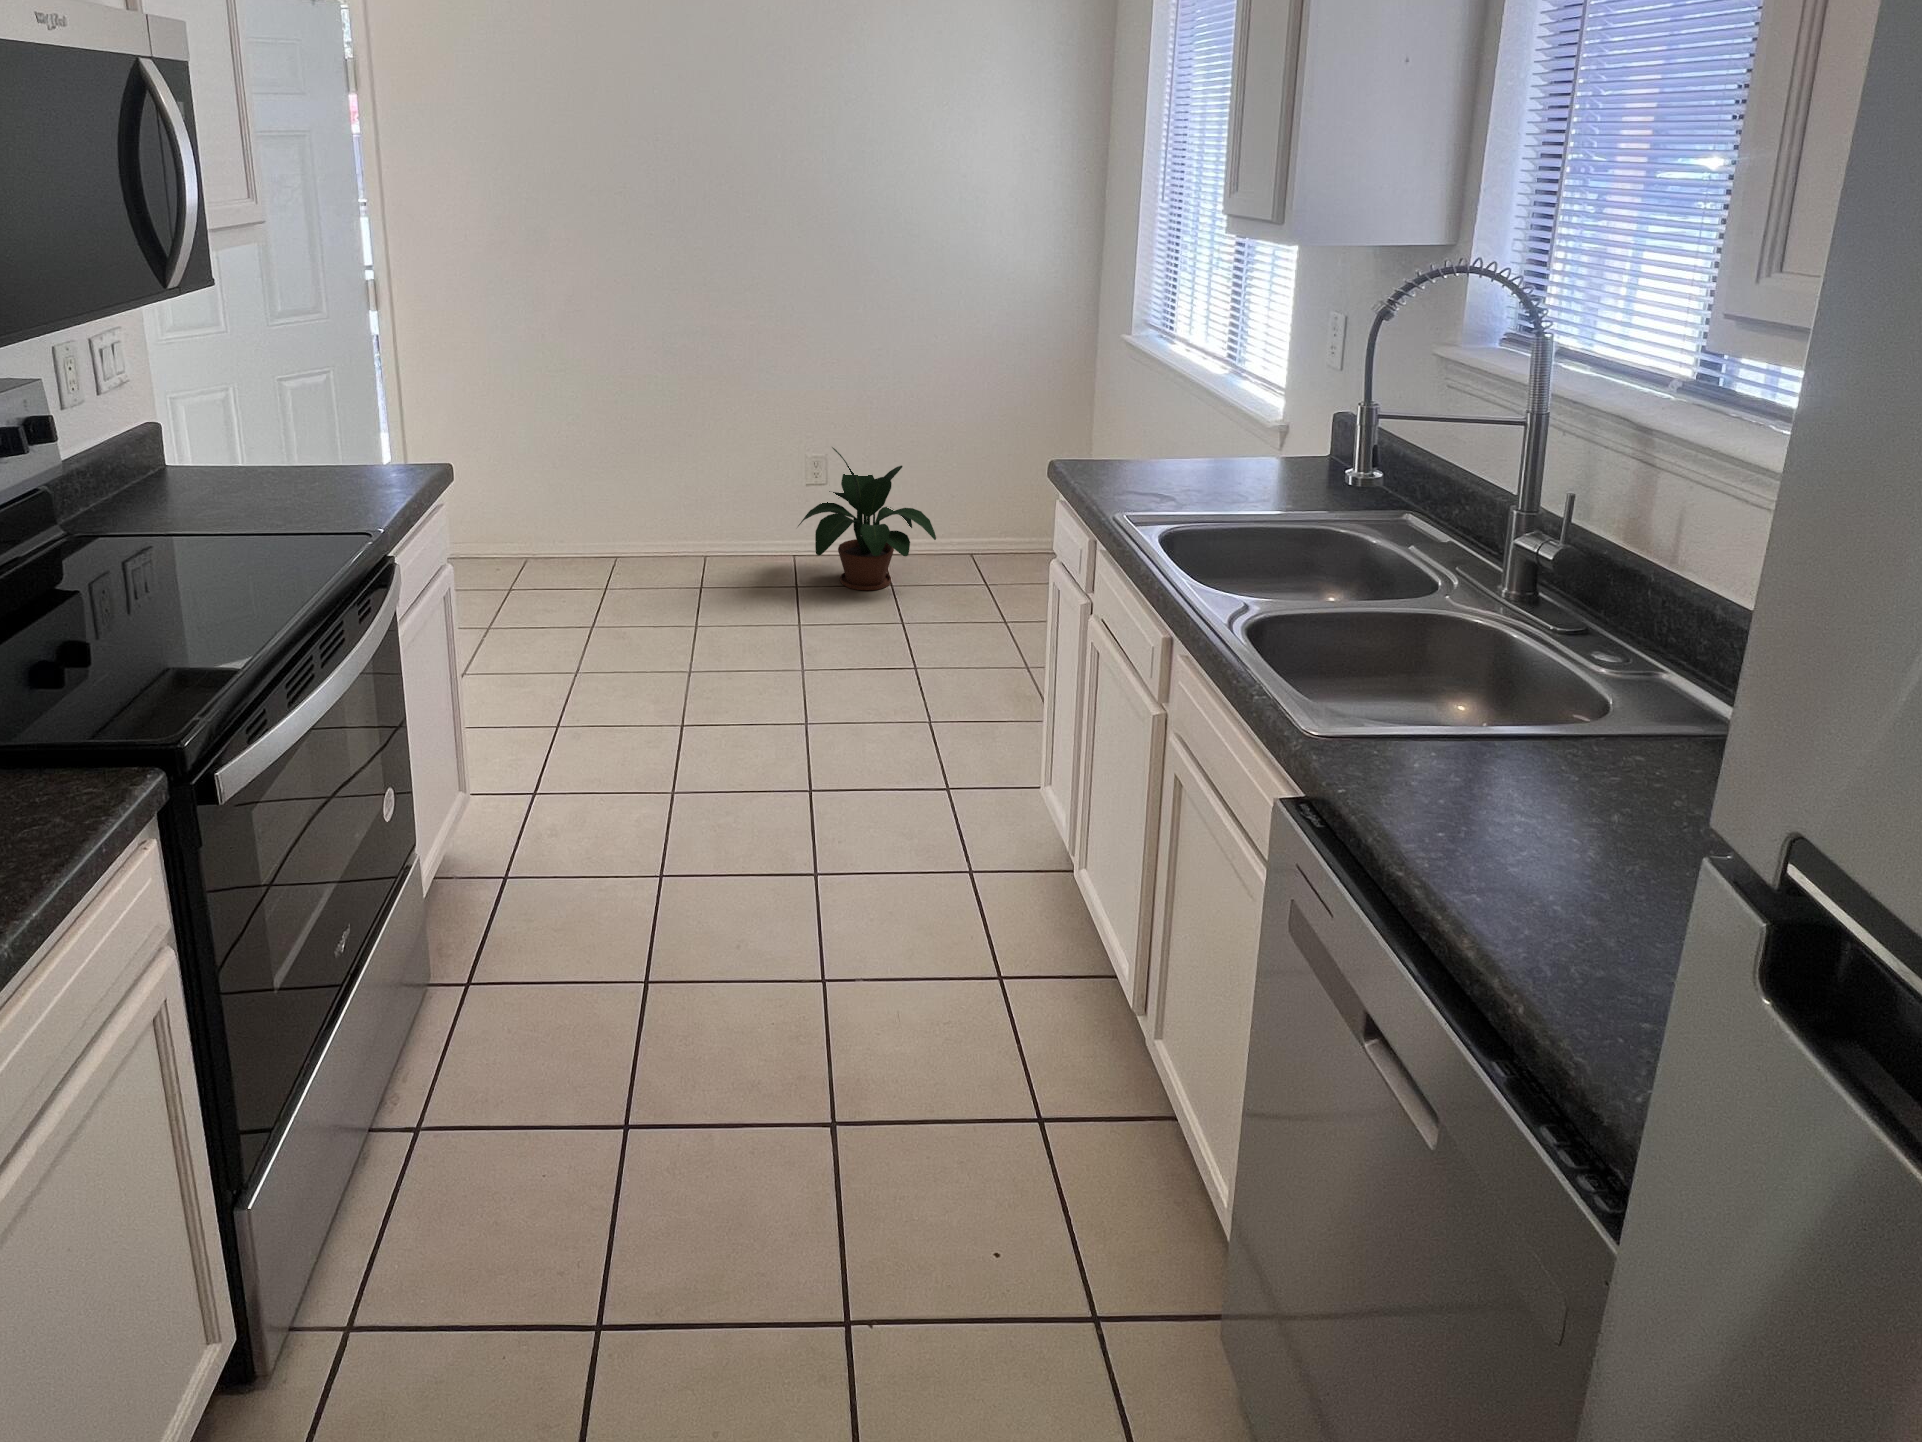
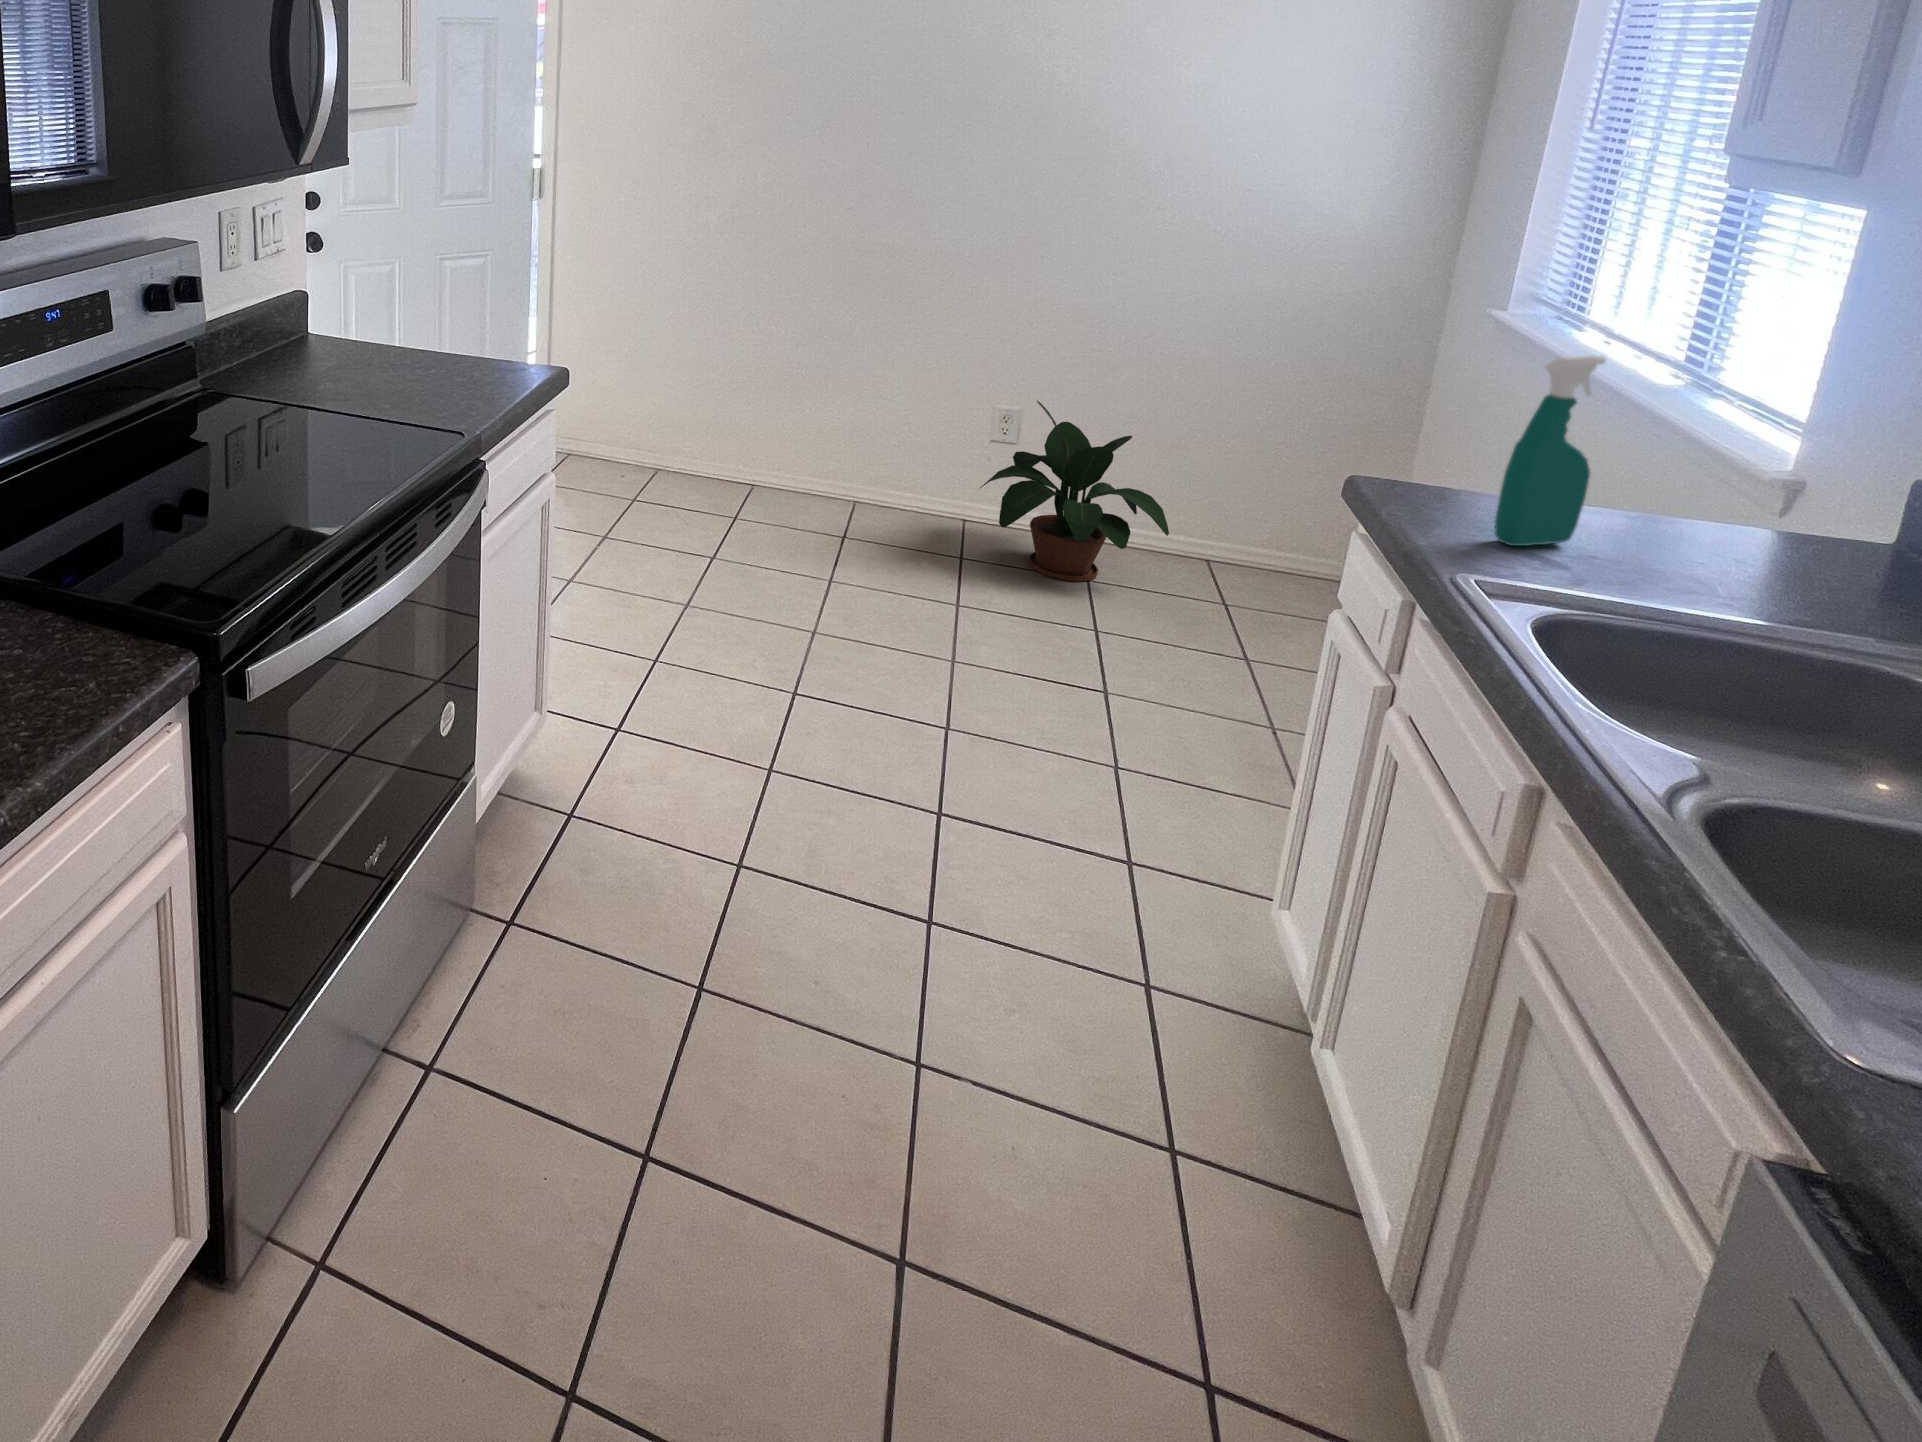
spray bottle: none [1129,356,1175,491] -> present [1495,355,1606,546]

